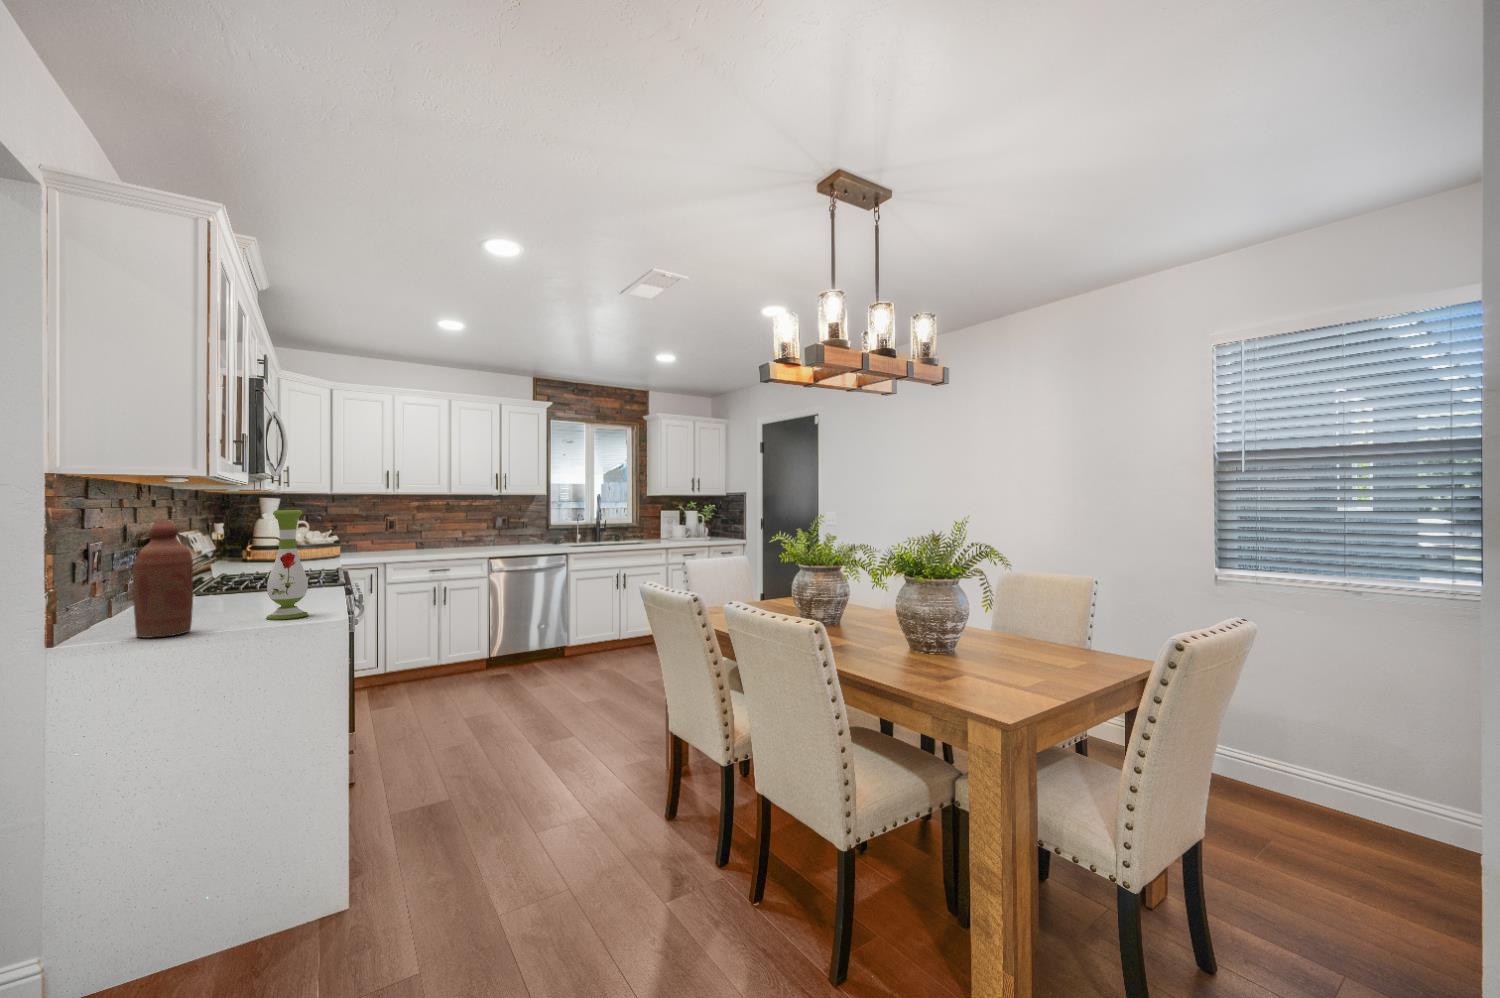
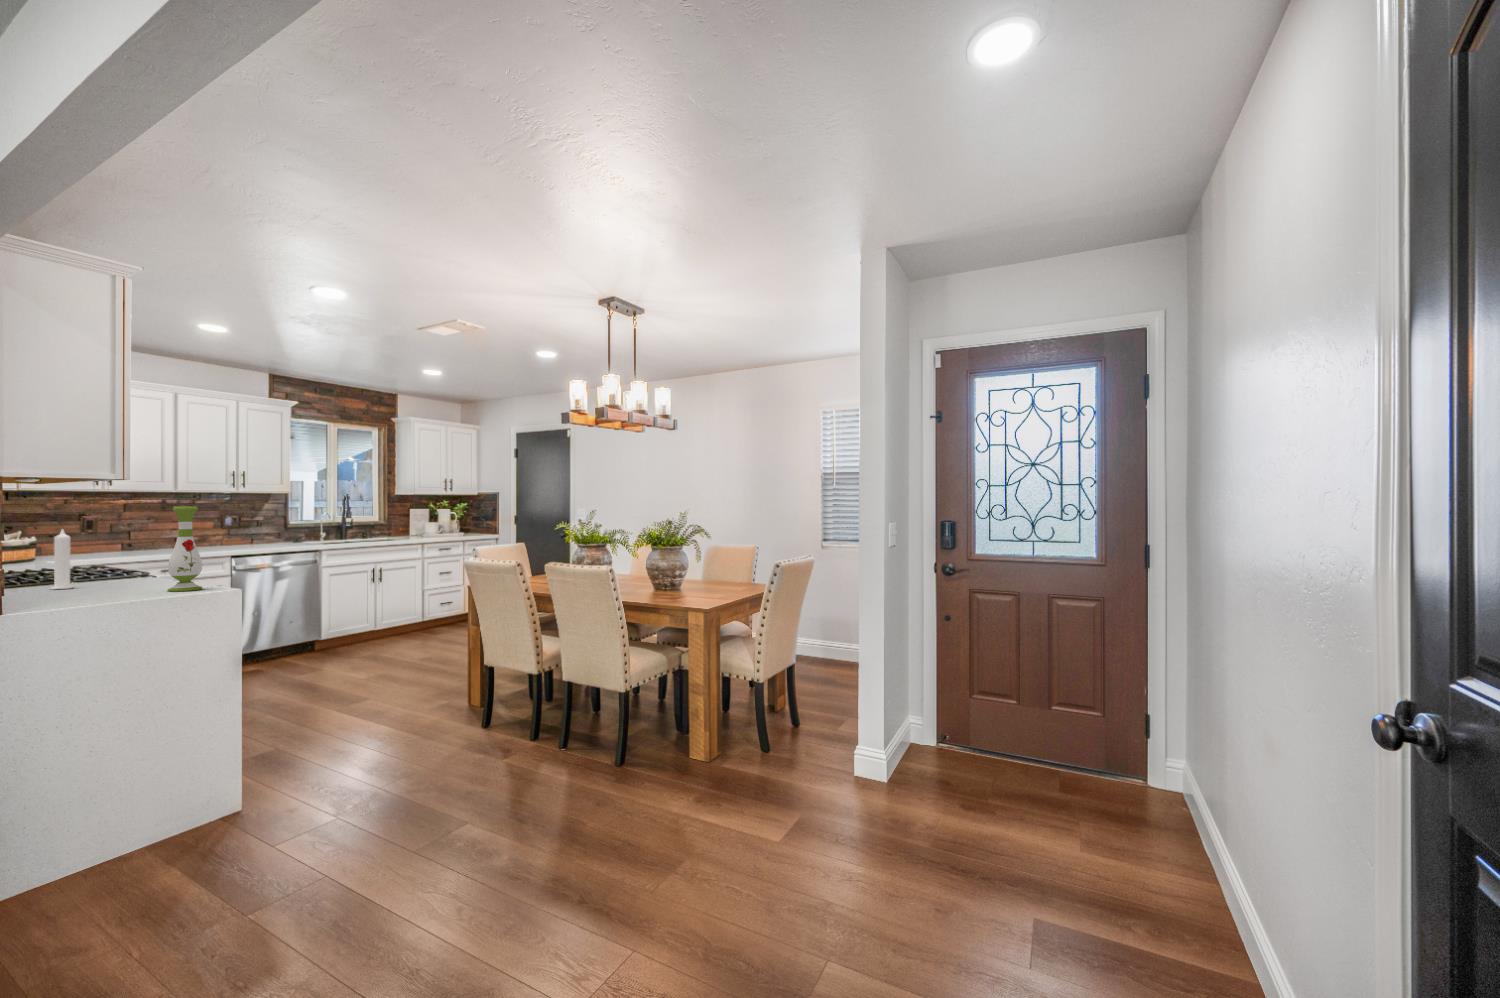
bottle: present [133,520,193,638] -> none [88,513,135,602]
candle: none [196,536,222,605] -> present [50,530,74,590]

